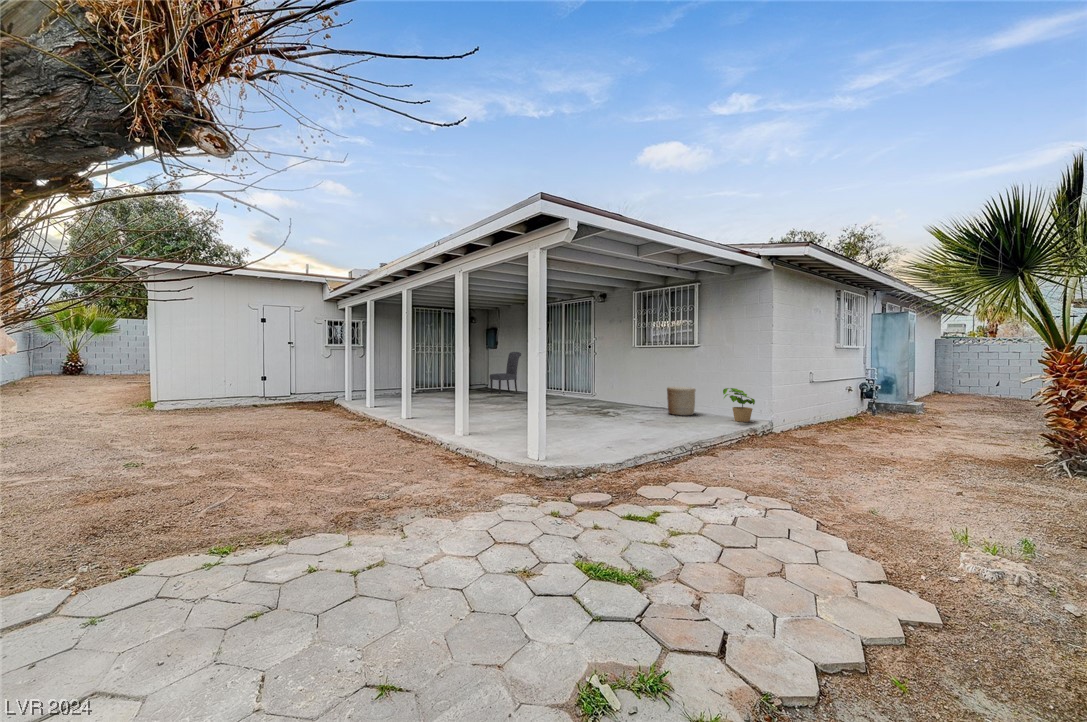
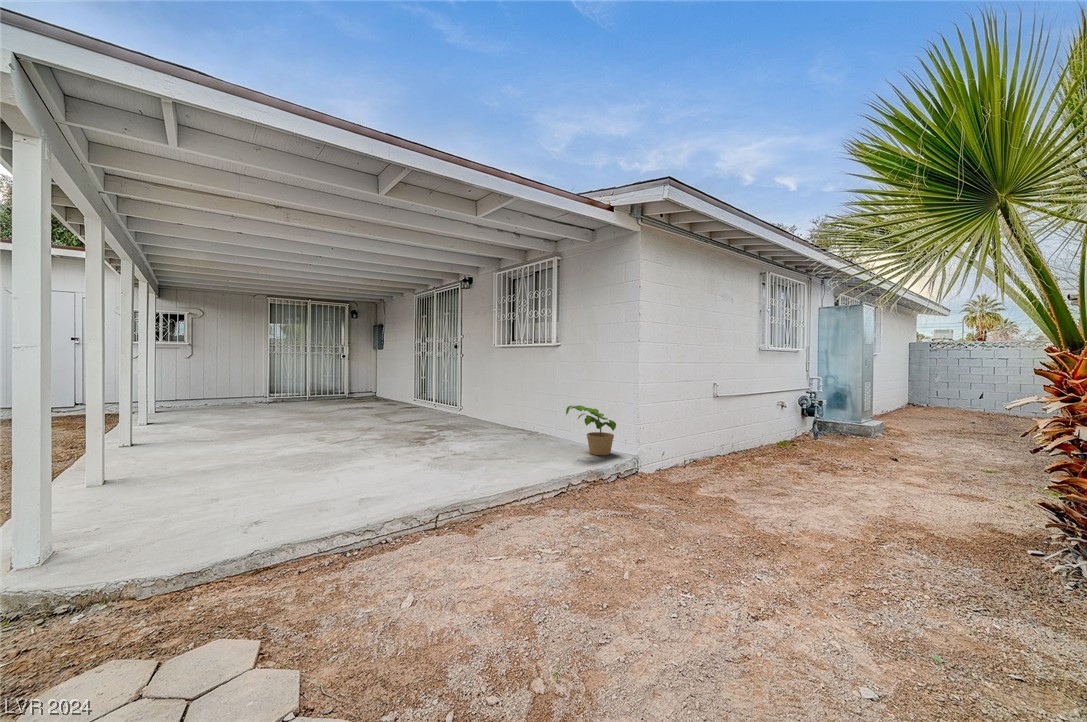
chair: present [490,352,521,394] -> none [358,353,399,404]
woven basket: present [667,387,696,415] -> none [514,400,553,442]

